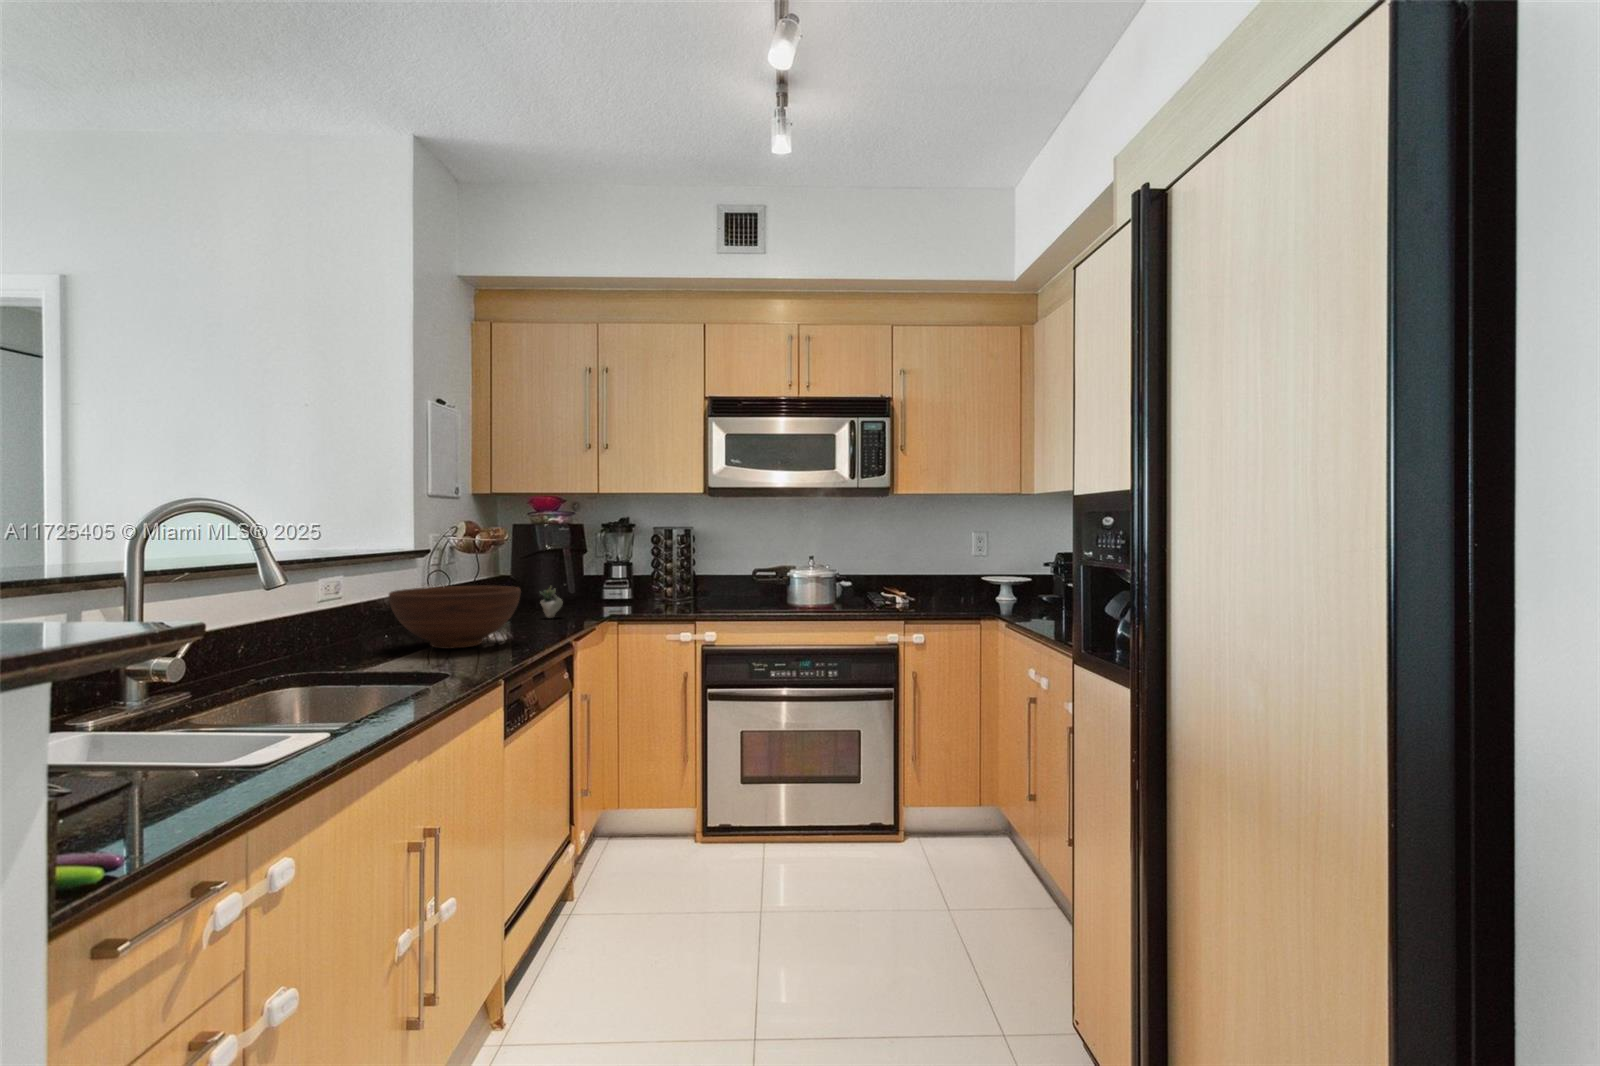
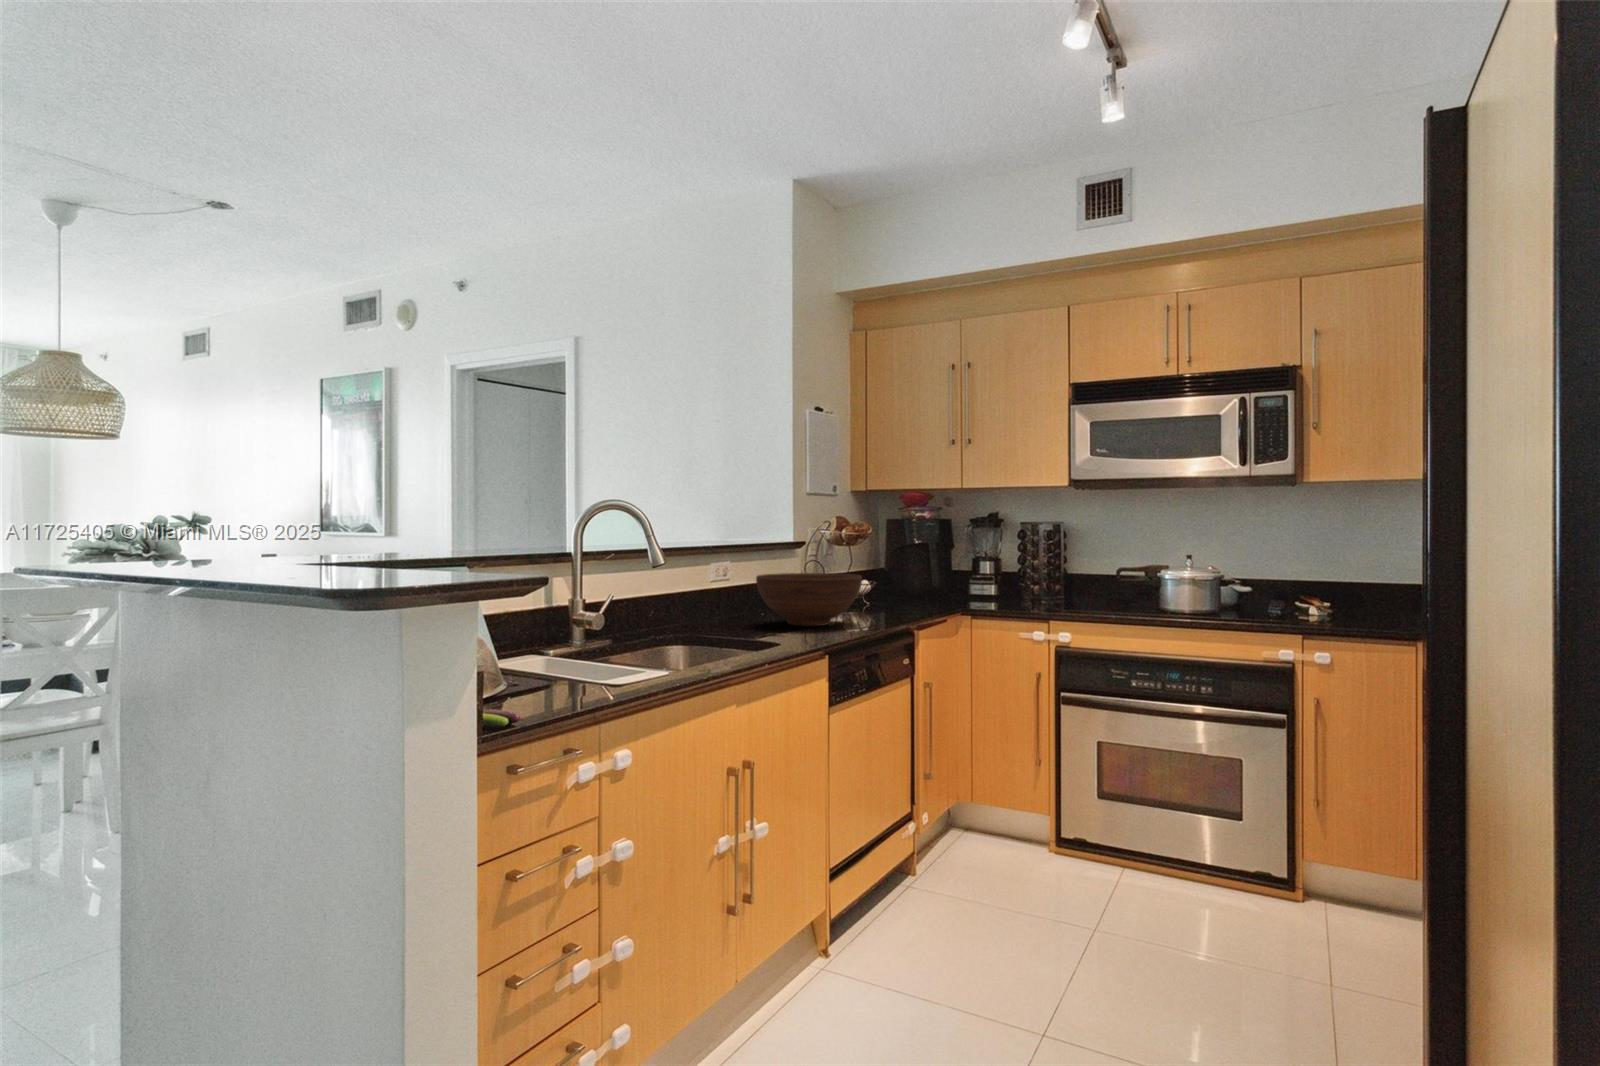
succulent plant: present [540,587,563,618] -> none [897,576,920,608]

